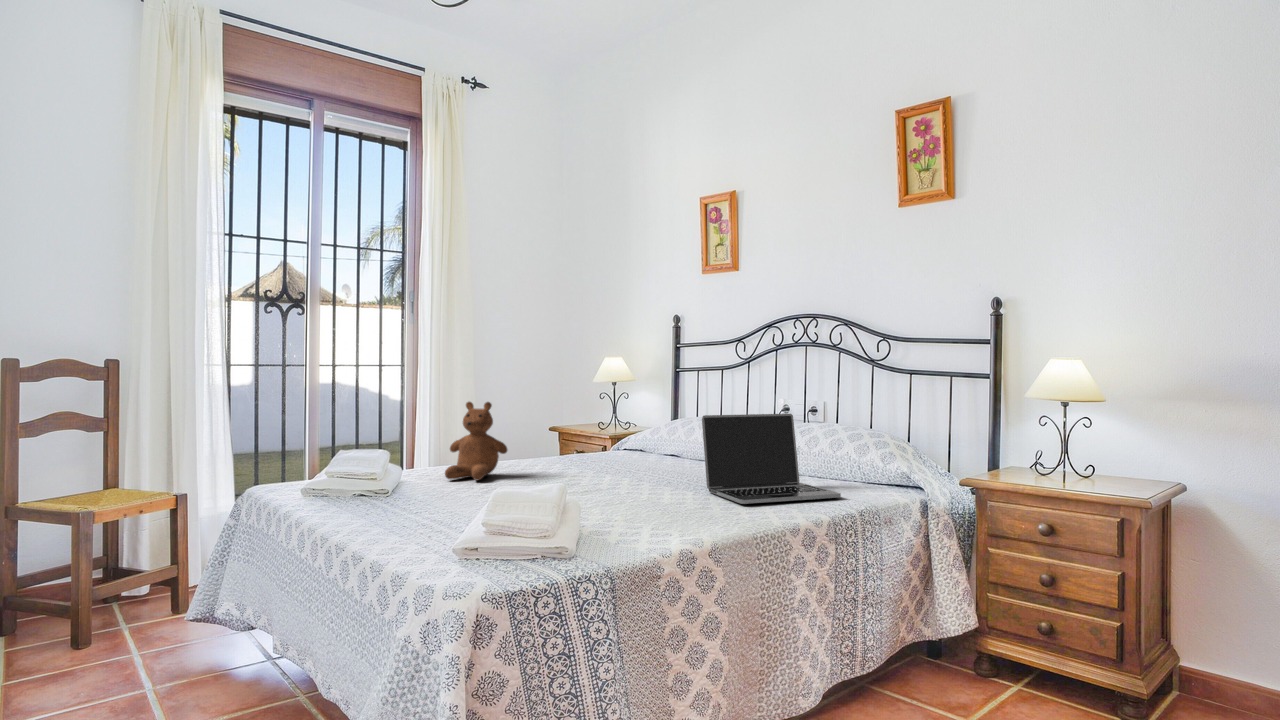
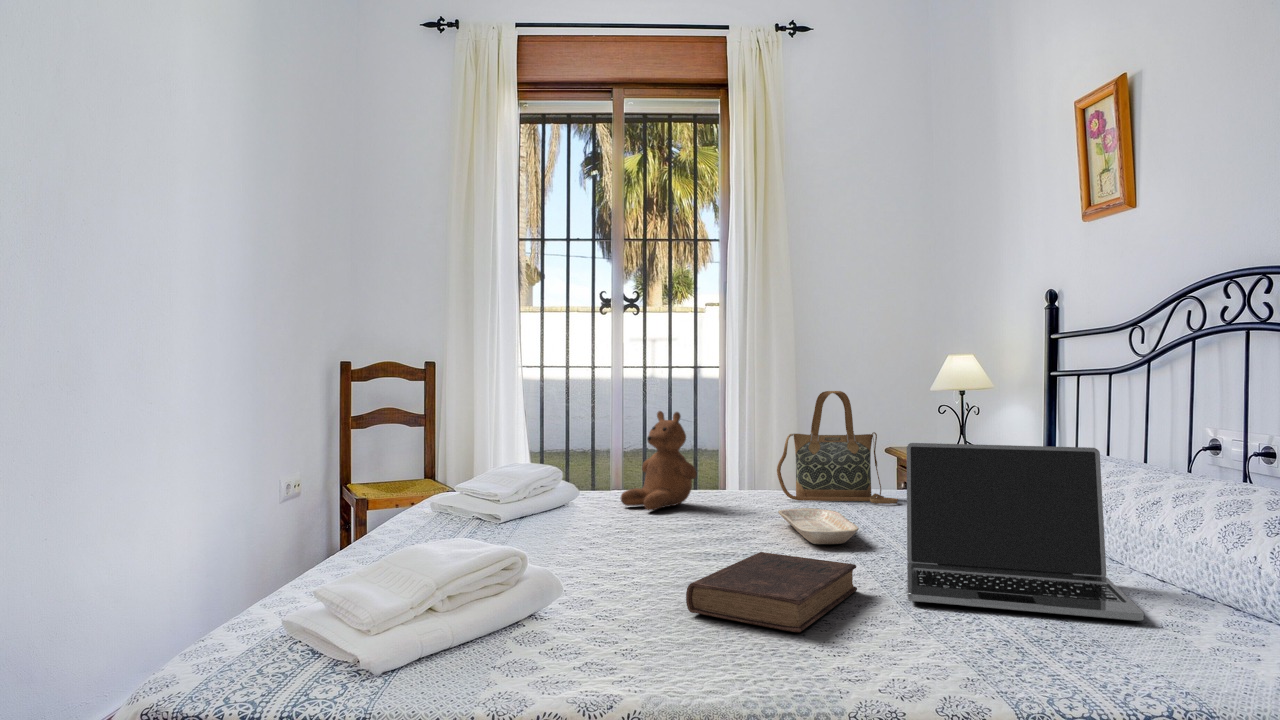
handbag: none [544,384,625,465] -> present [777,391,898,504]
tray: none [584,466,658,486] -> present [778,508,859,544]
book: none [641,489,726,526] -> present [686,552,857,632]

